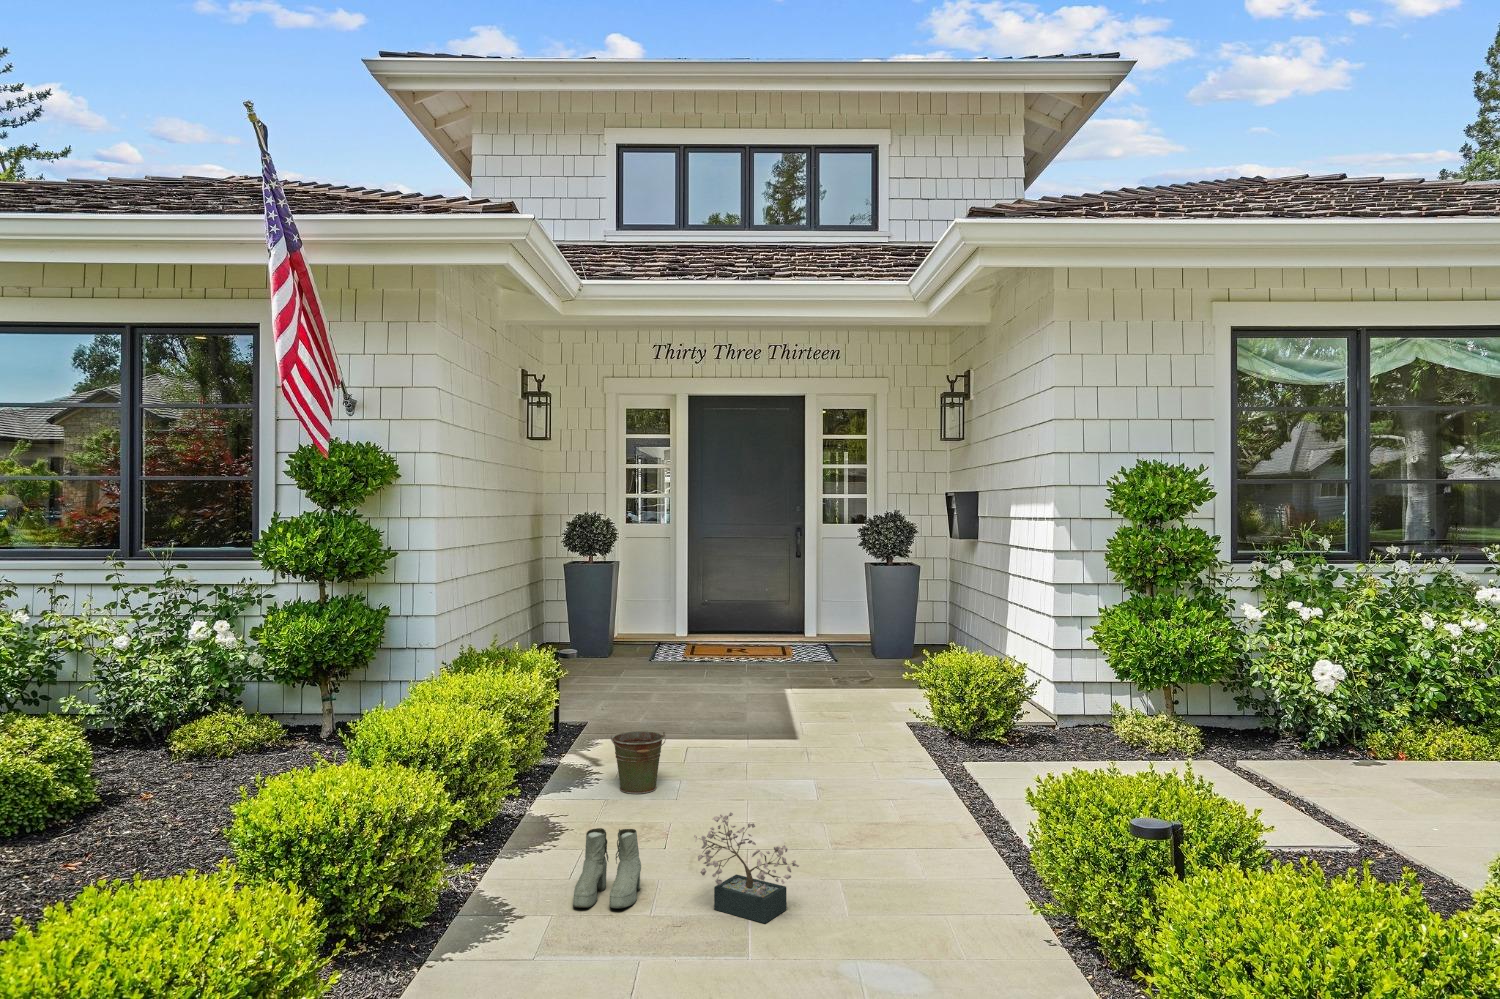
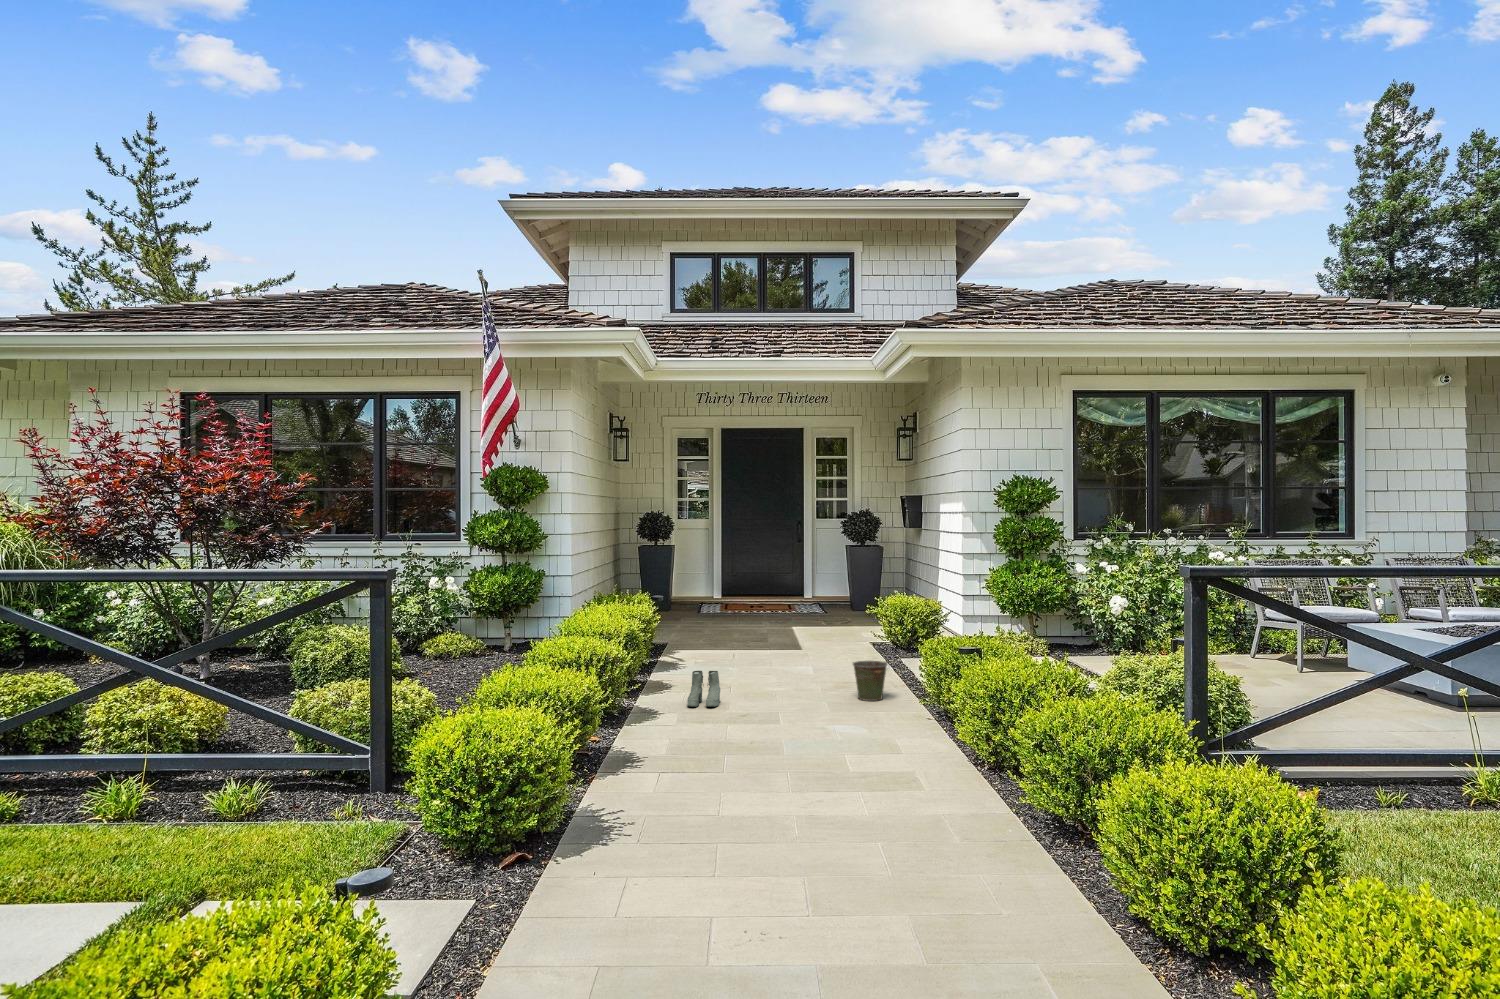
bucket: present [611,731,666,794] -> present [853,661,888,701]
decorative plant: present [694,812,799,923] -> none [748,661,802,711]

